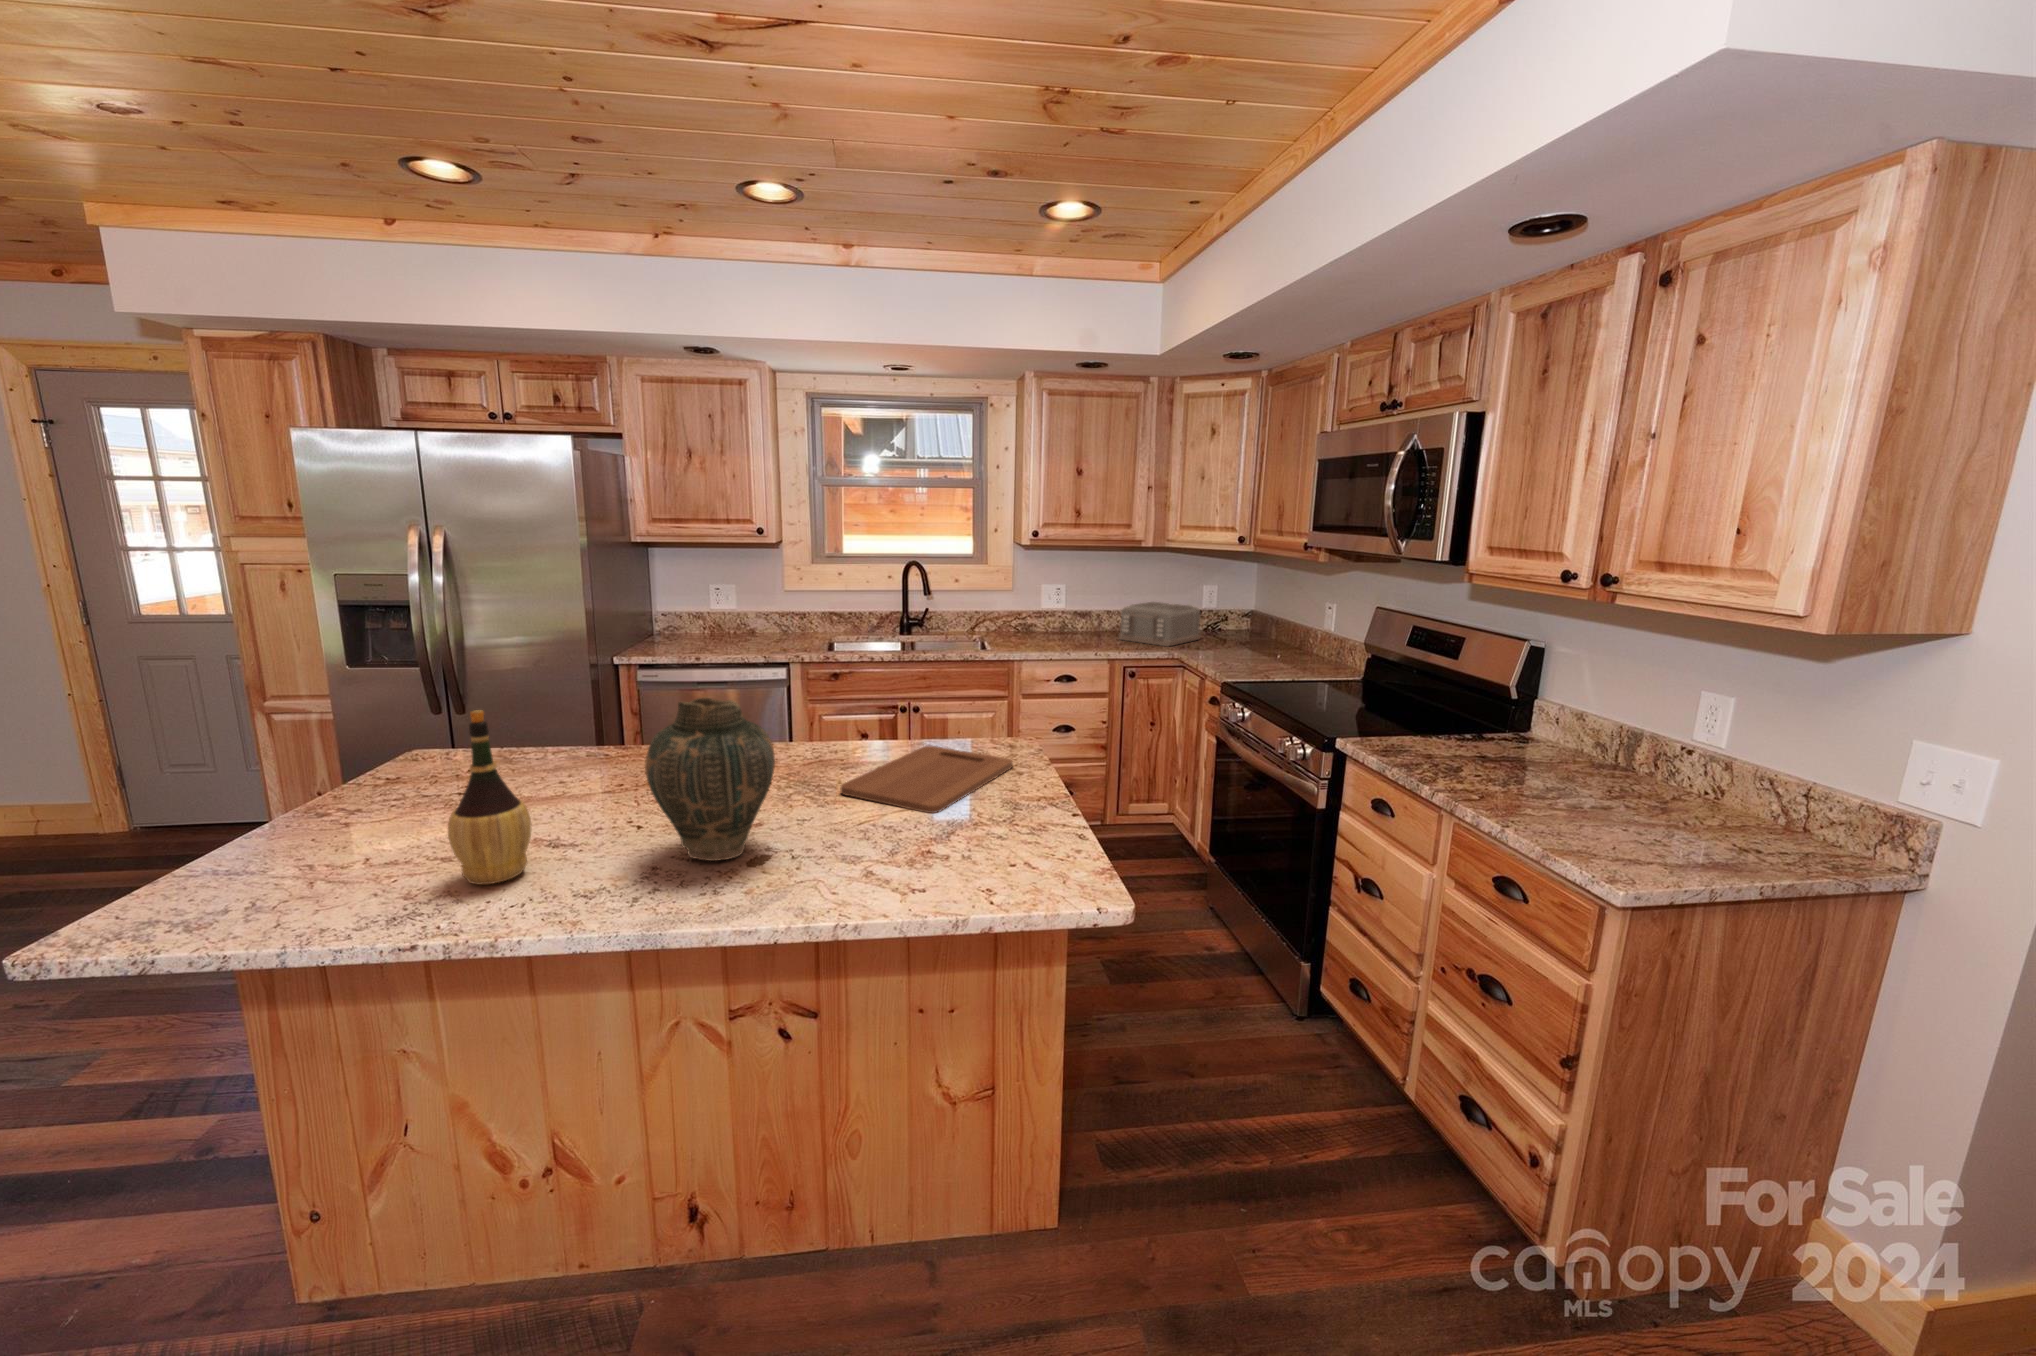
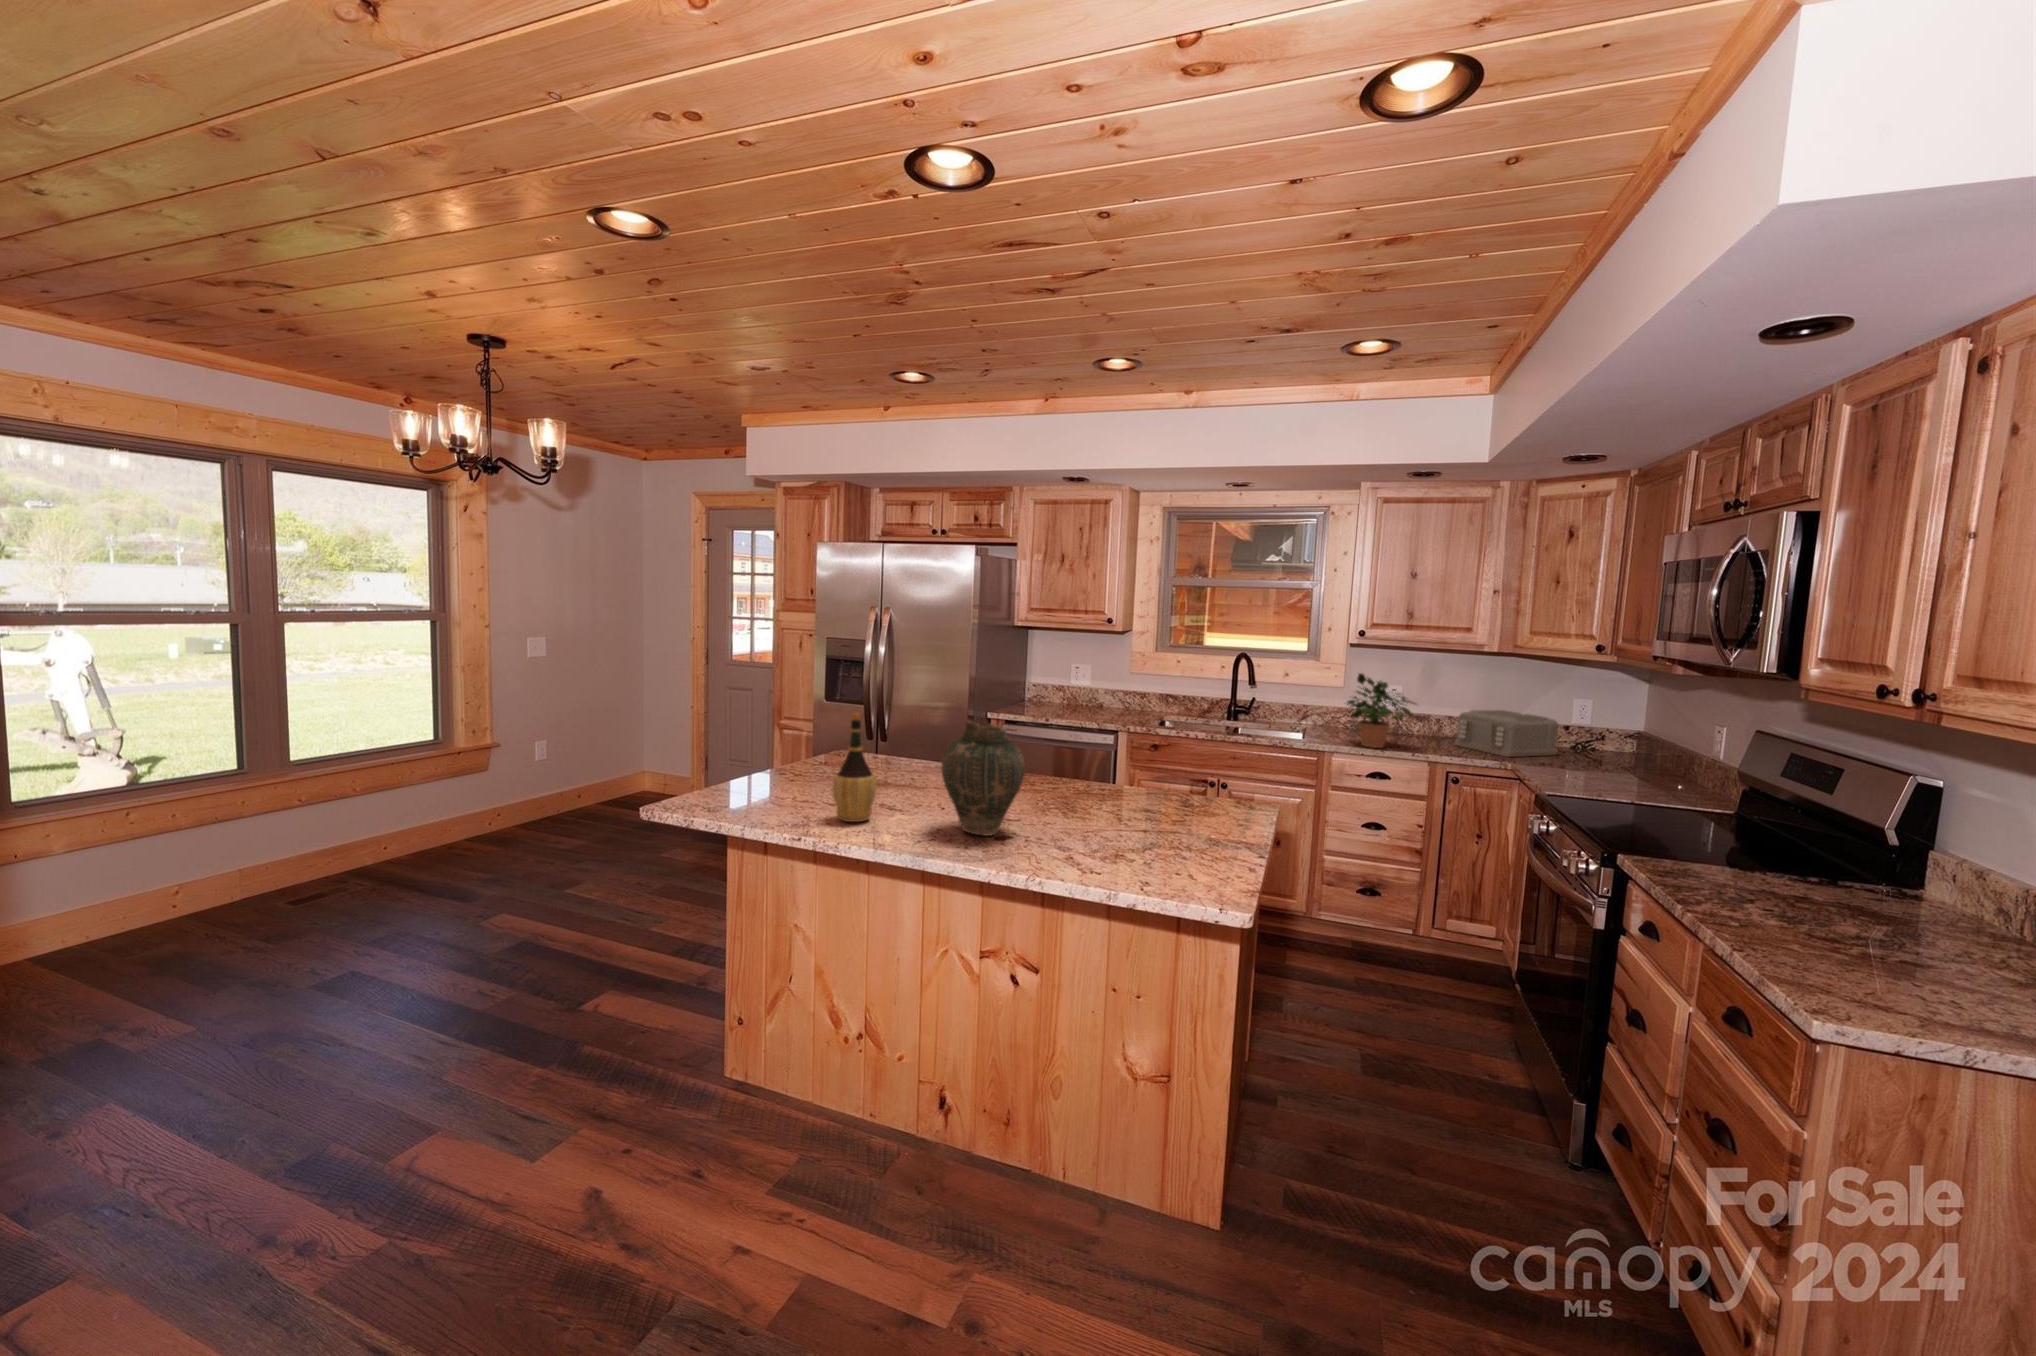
potted plant: none [1028,576,1096,651] -> present [1347,673,1416,748]
cutting board: present [840,746,1013,813] -> none [1087,796,1239,838]

